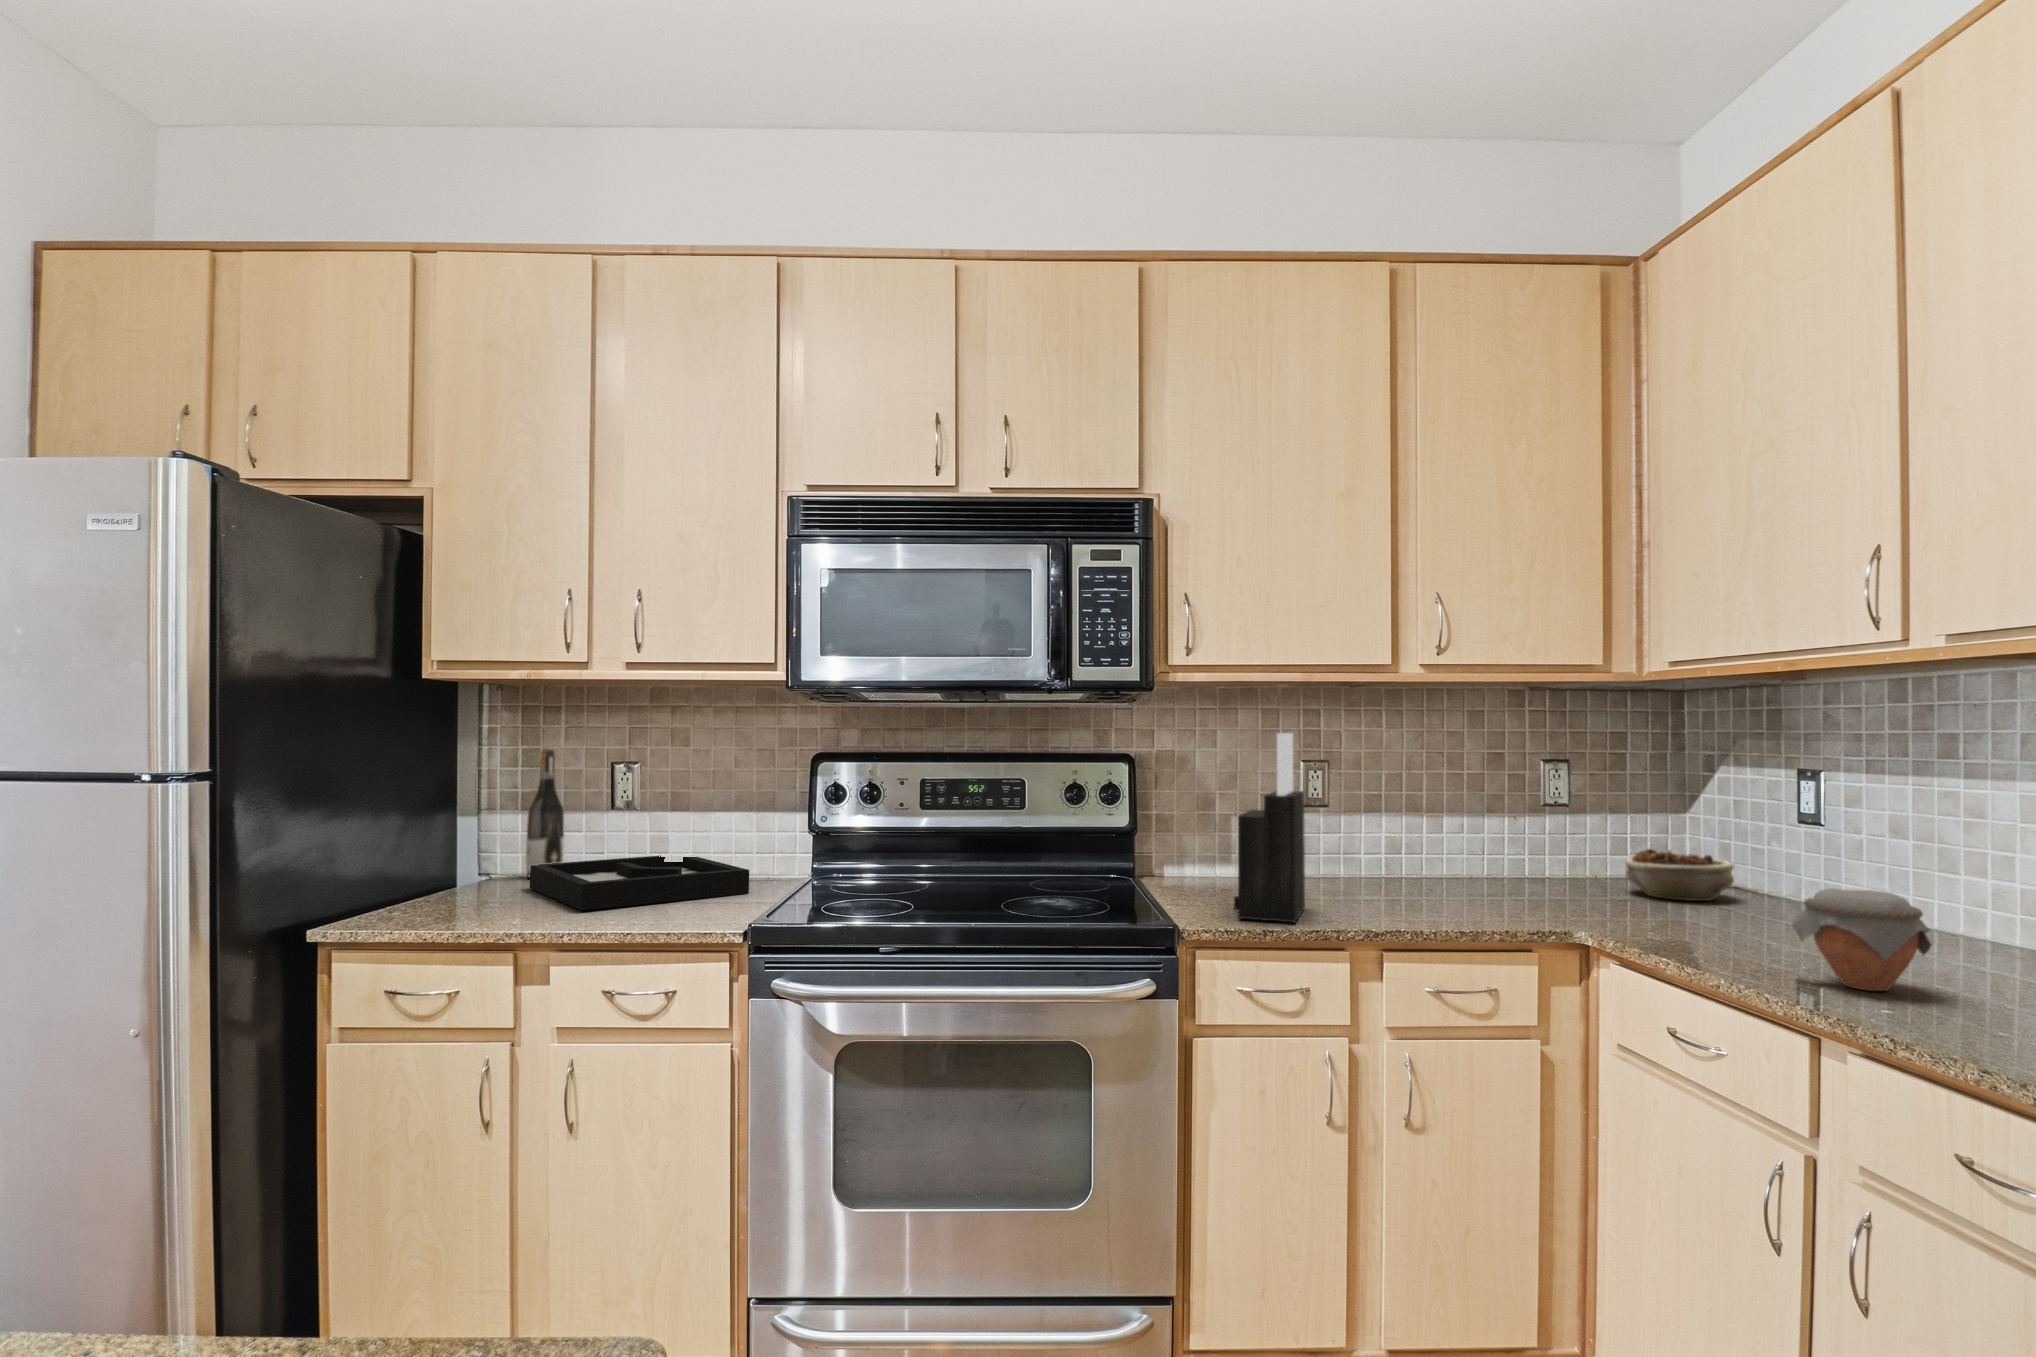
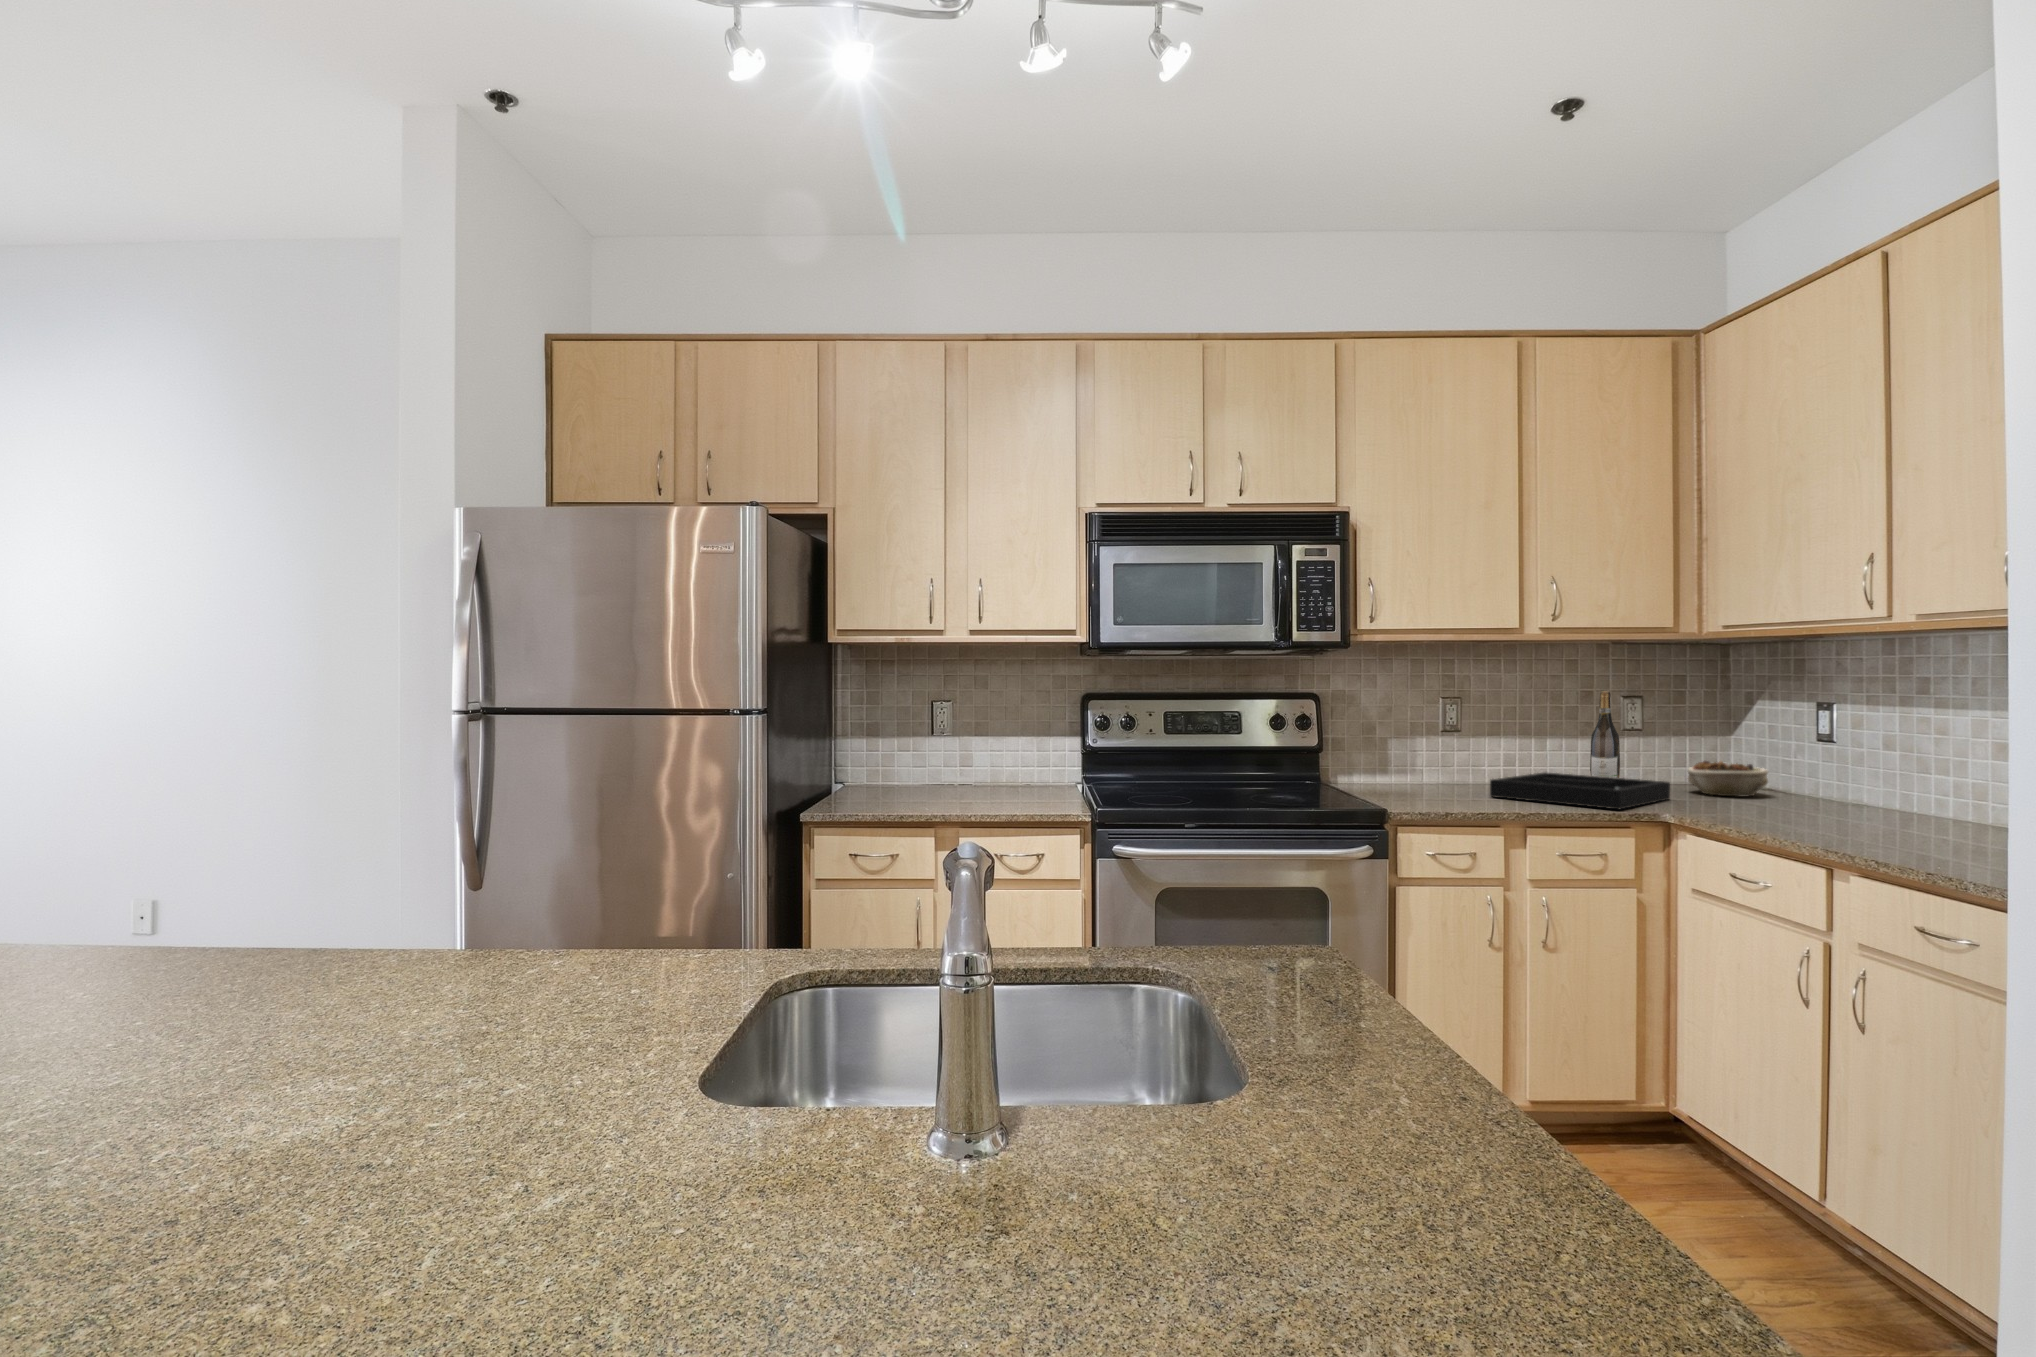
knife block: present [1234,733,1305,923] -> none [1414,679,1465,809]
wine bottle: present [526,749,564,878] -> present [1590,691,1620,778]
decorative tray: present [530,855,749,910] -> present [1490,772,1670,809]
jar: present [1792,888,1931,991] -> none [1815,777,1906,841]

